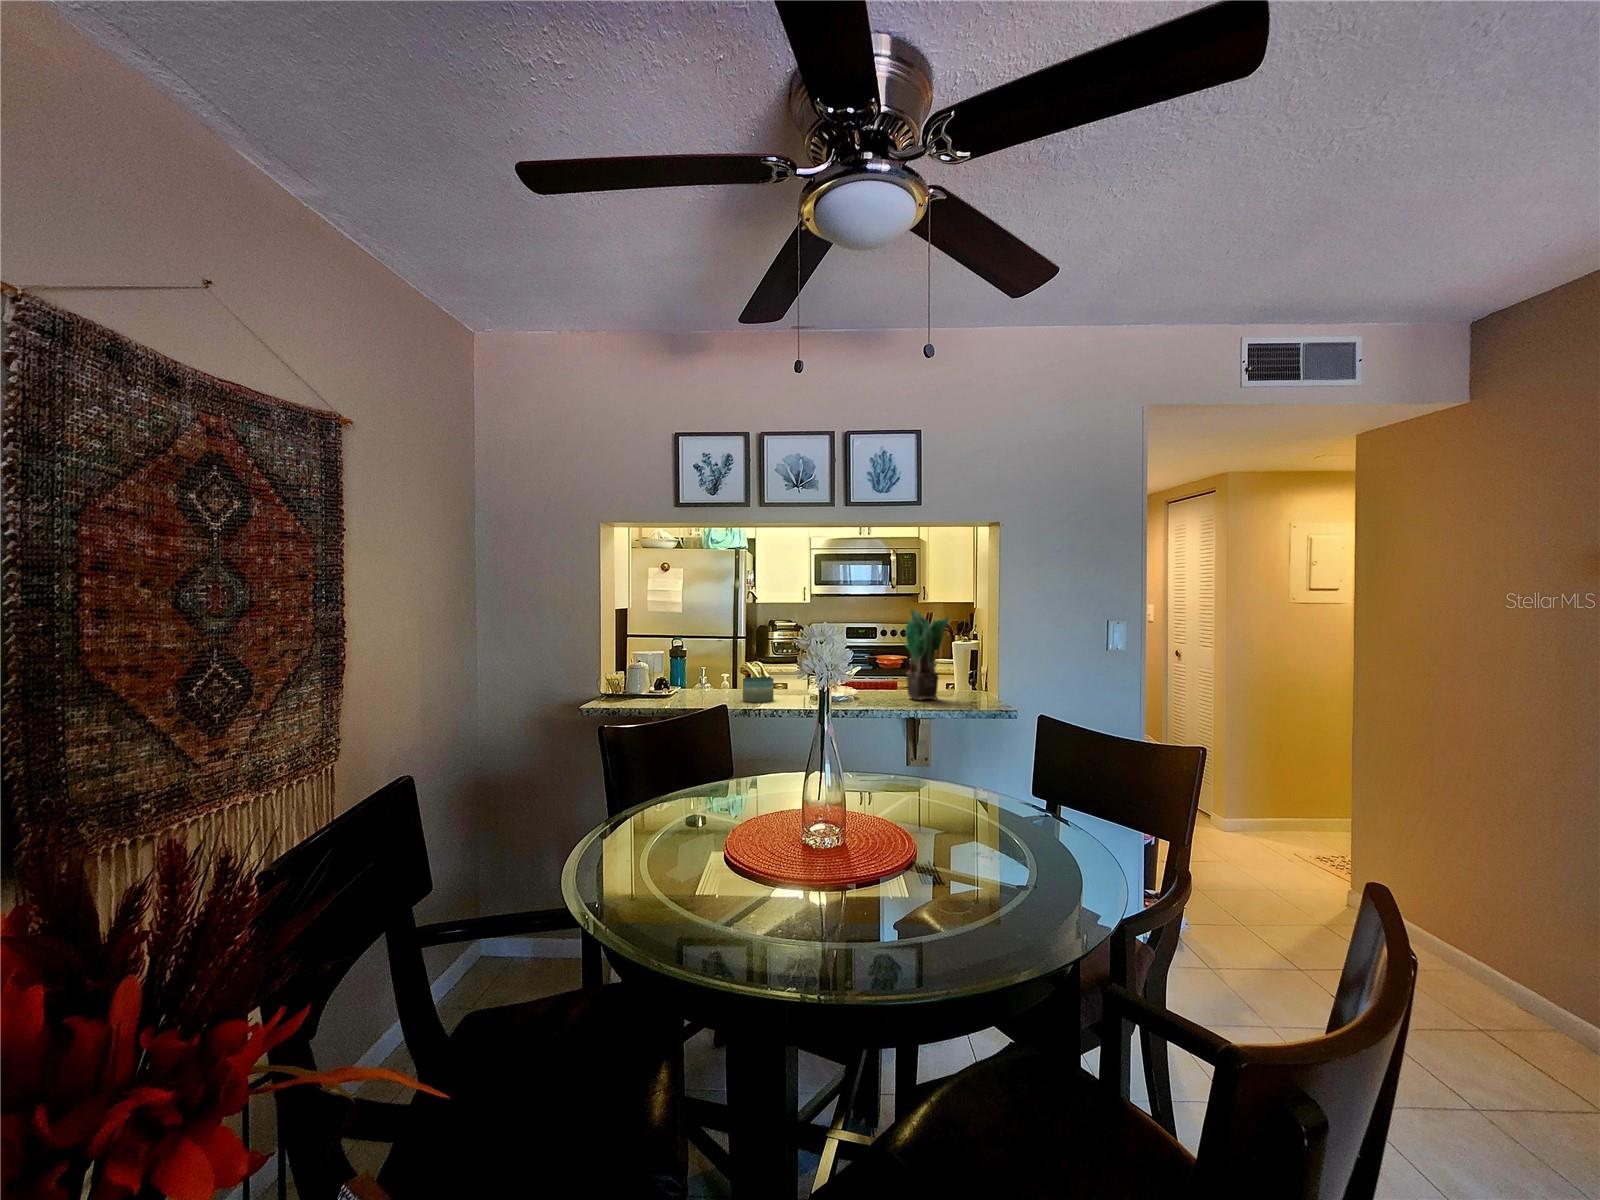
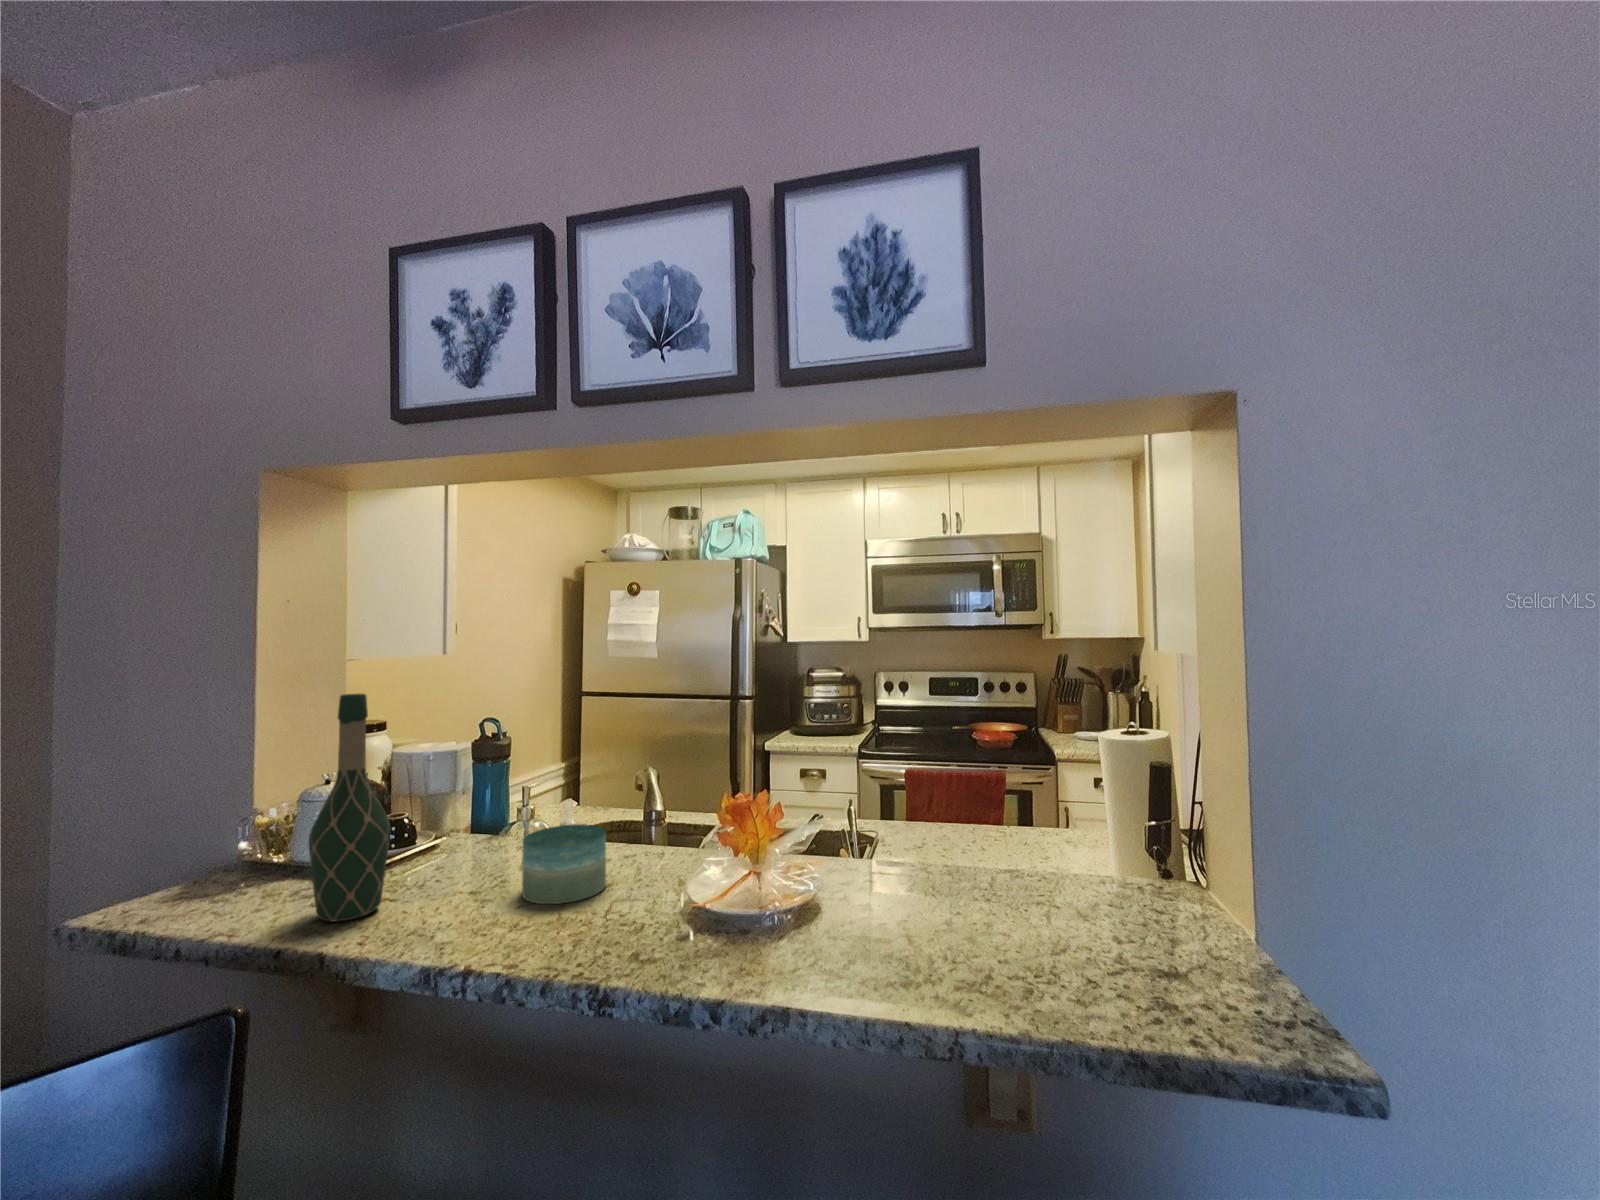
potted plant: present [896,609,949,700] -> none [913,653,1074,921]
wine bottle: none [675,623,702,706] -> present [308,694,391,922]

